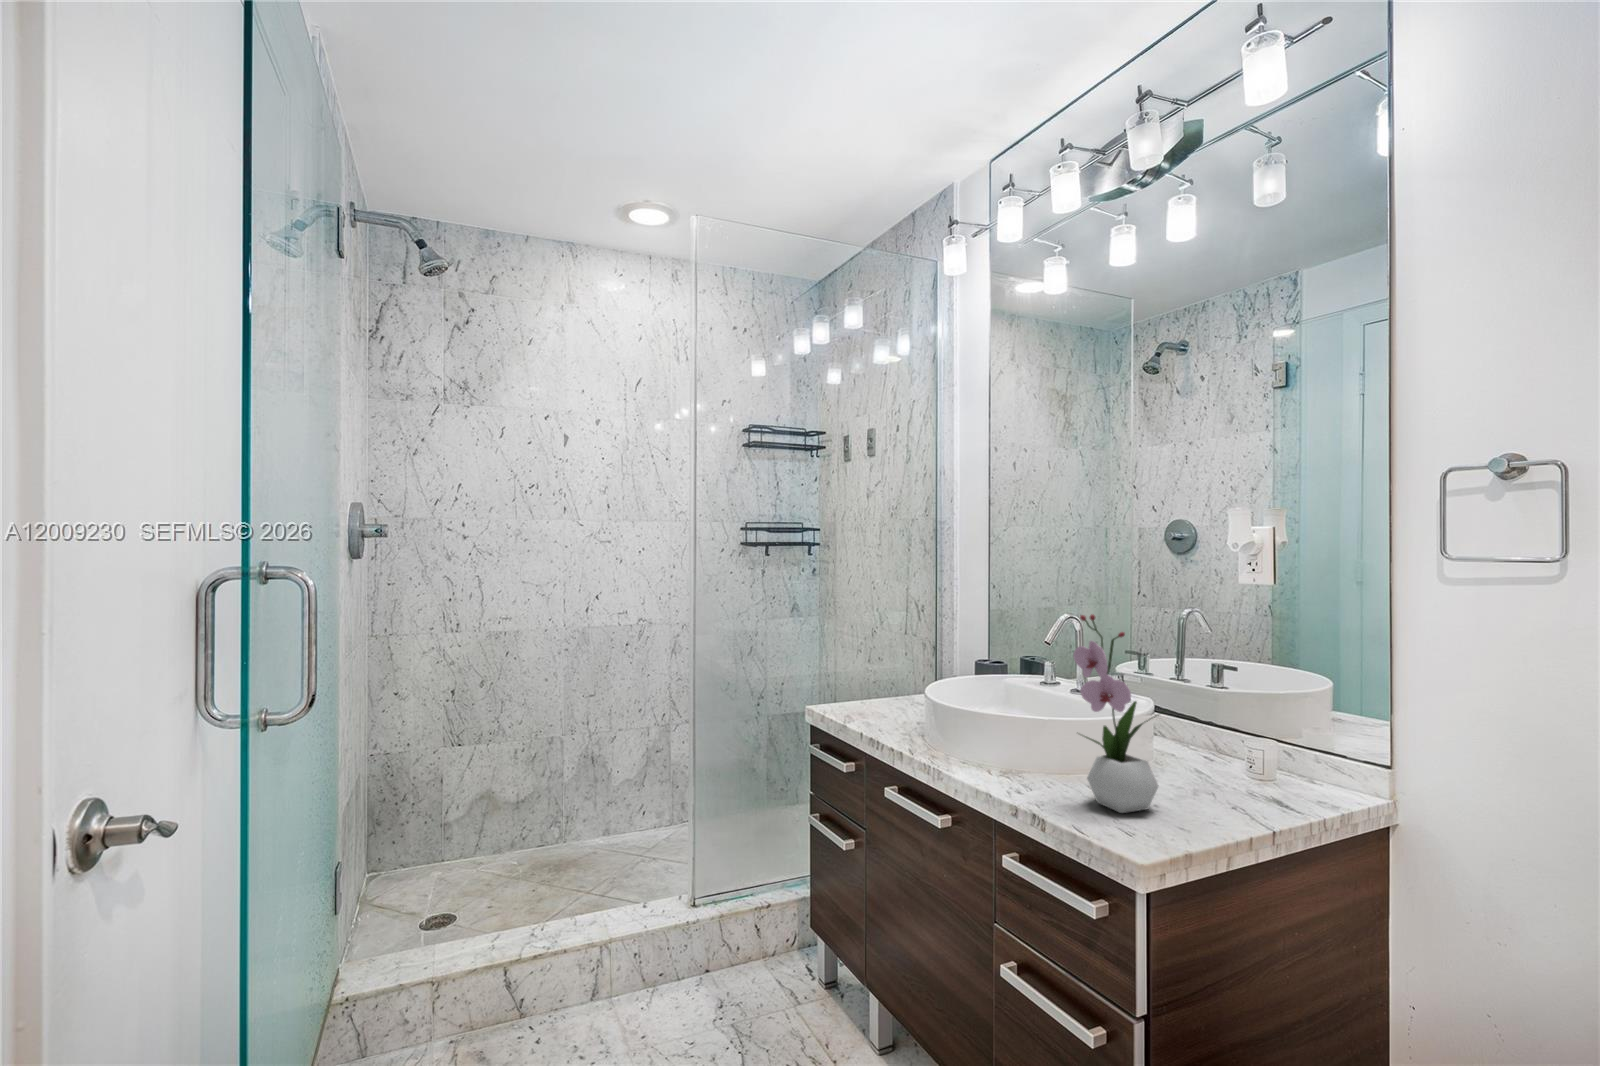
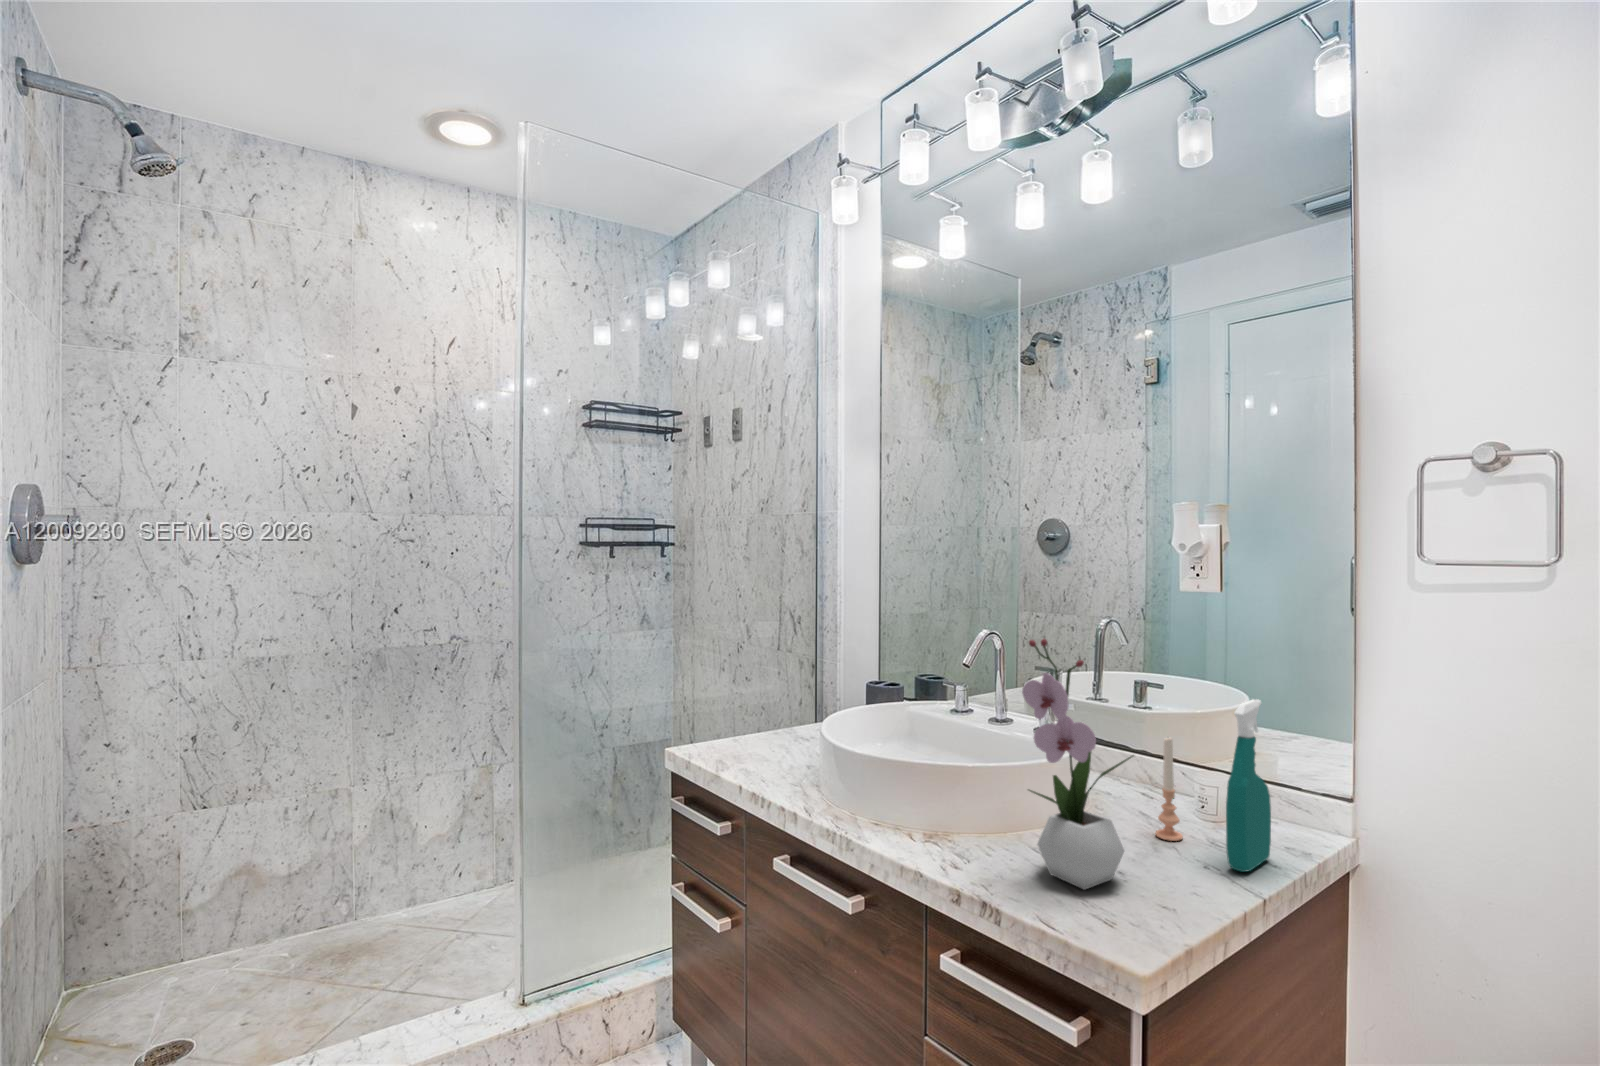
spray bottle: none [1252,671,1298,812] -> present [1226,700,1271,872]
candle: none [1203,703,1227,790] -> present [1156,737,1183,841]

